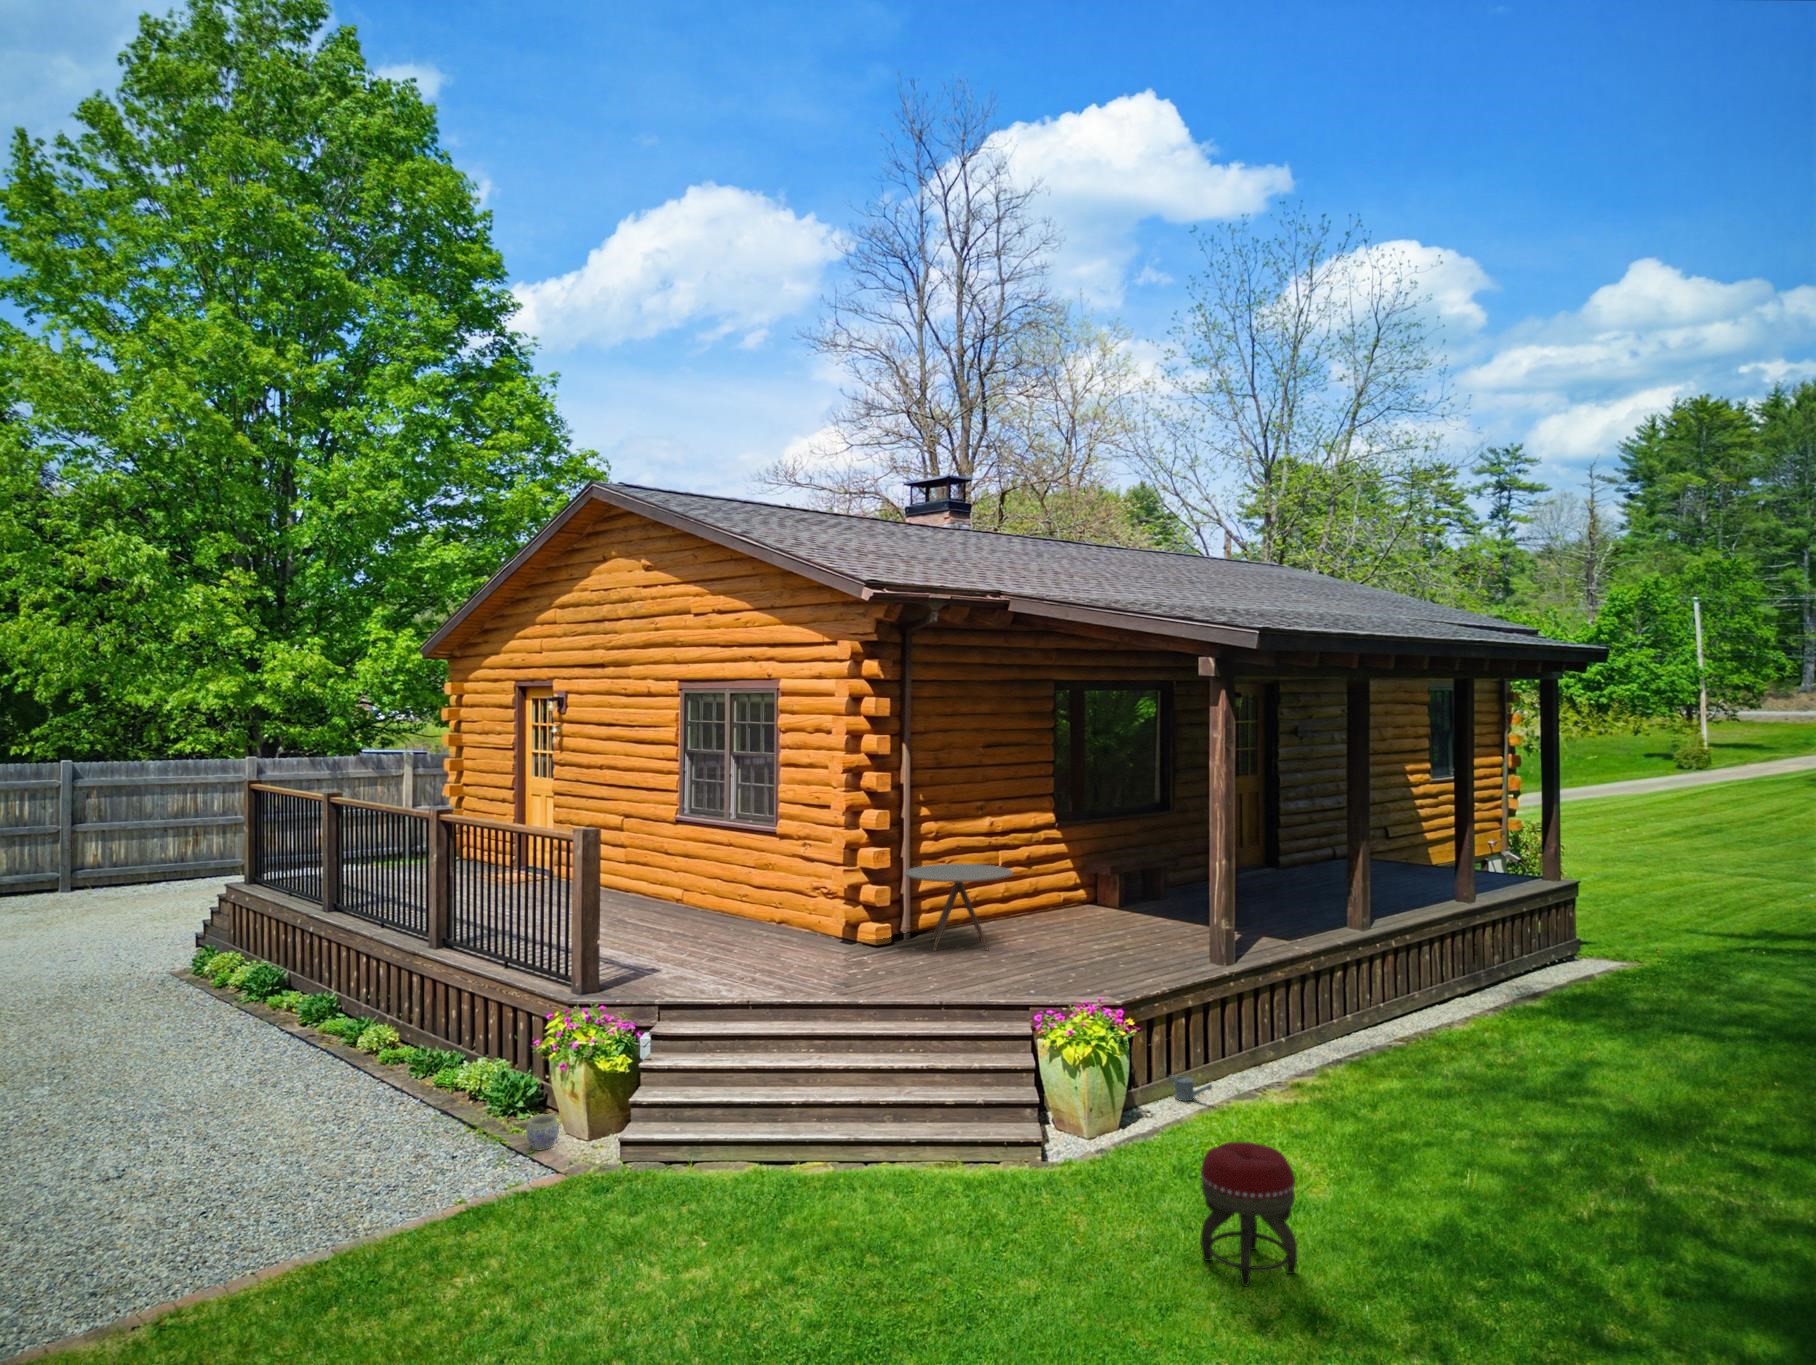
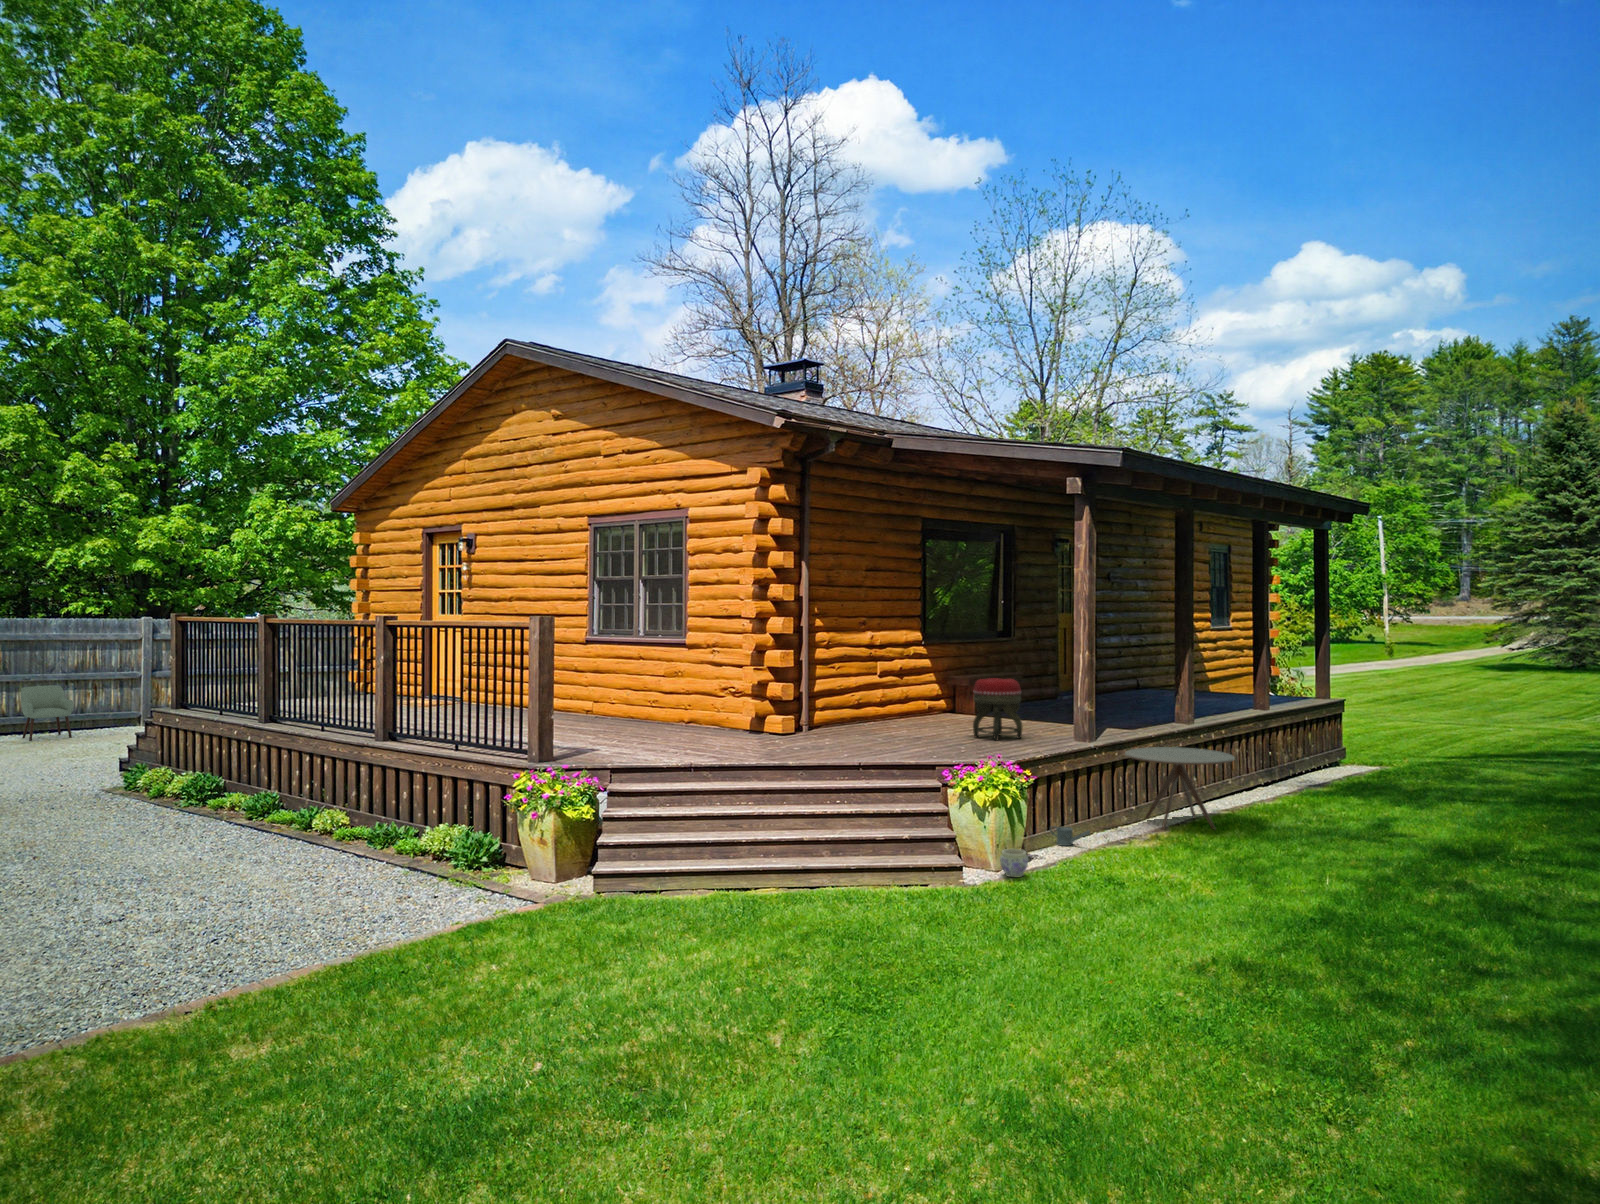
chair: none [109,841,162,903] -> present [21,685,73,741]
round table: present [905,864,1013,951] -> present [1125,747,1235,830]
planter: present [526,1115,559,1150] -> present [1000,849,1028,877]
footstool: present [1201,1142,1297,1286] -> present [973,678,1023,741]

